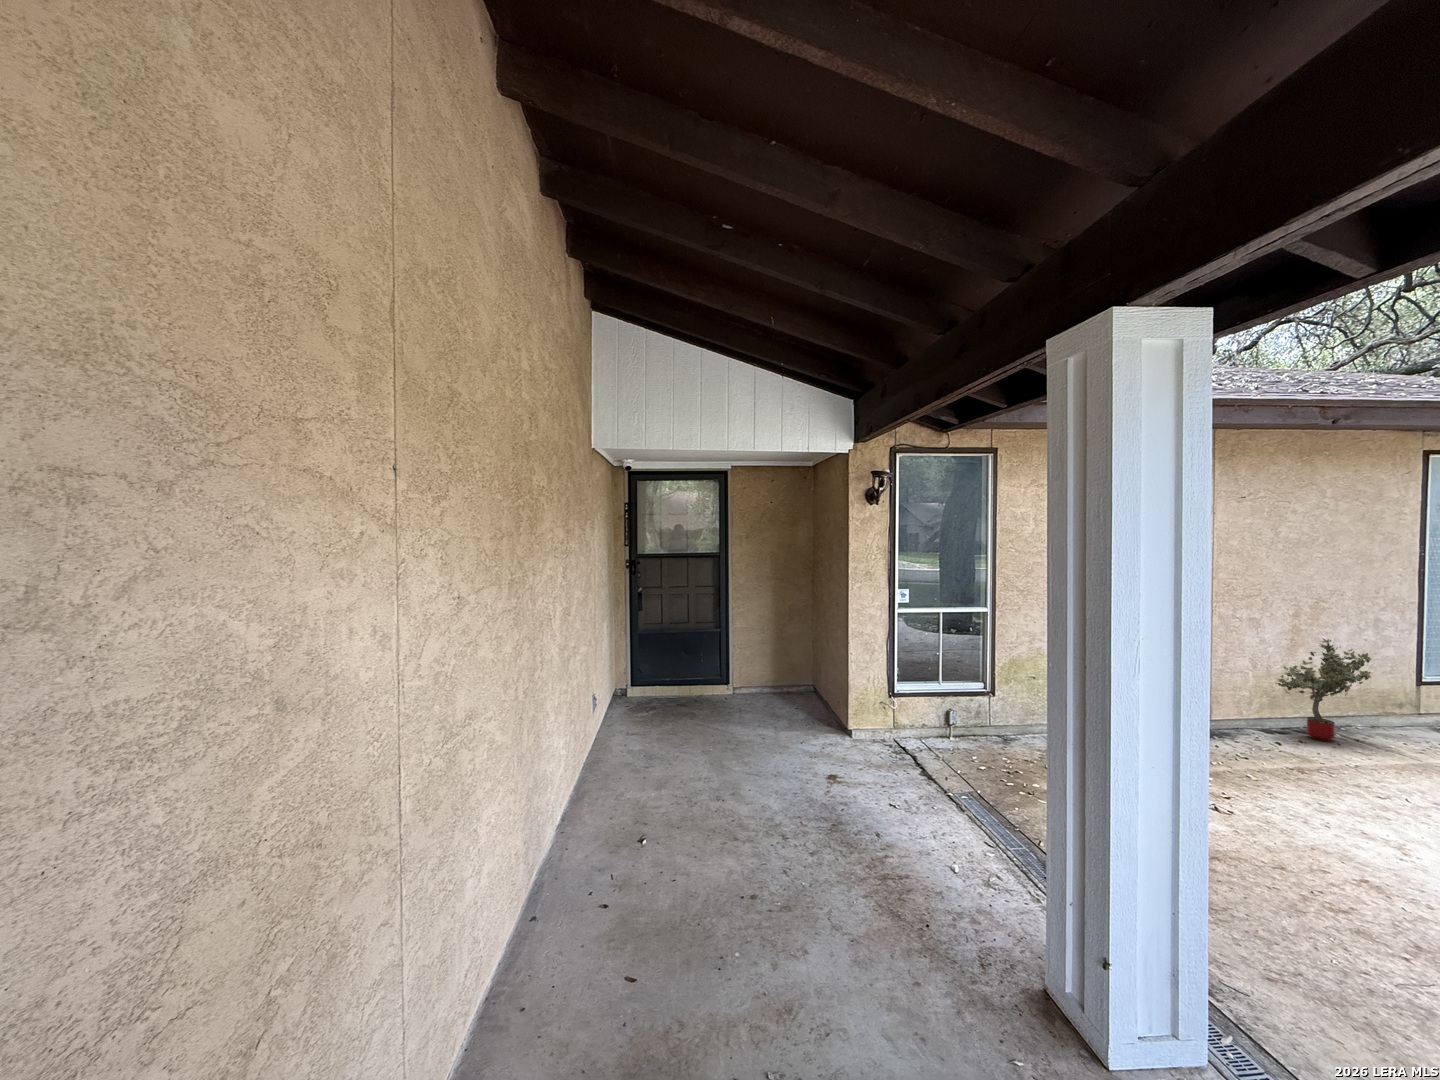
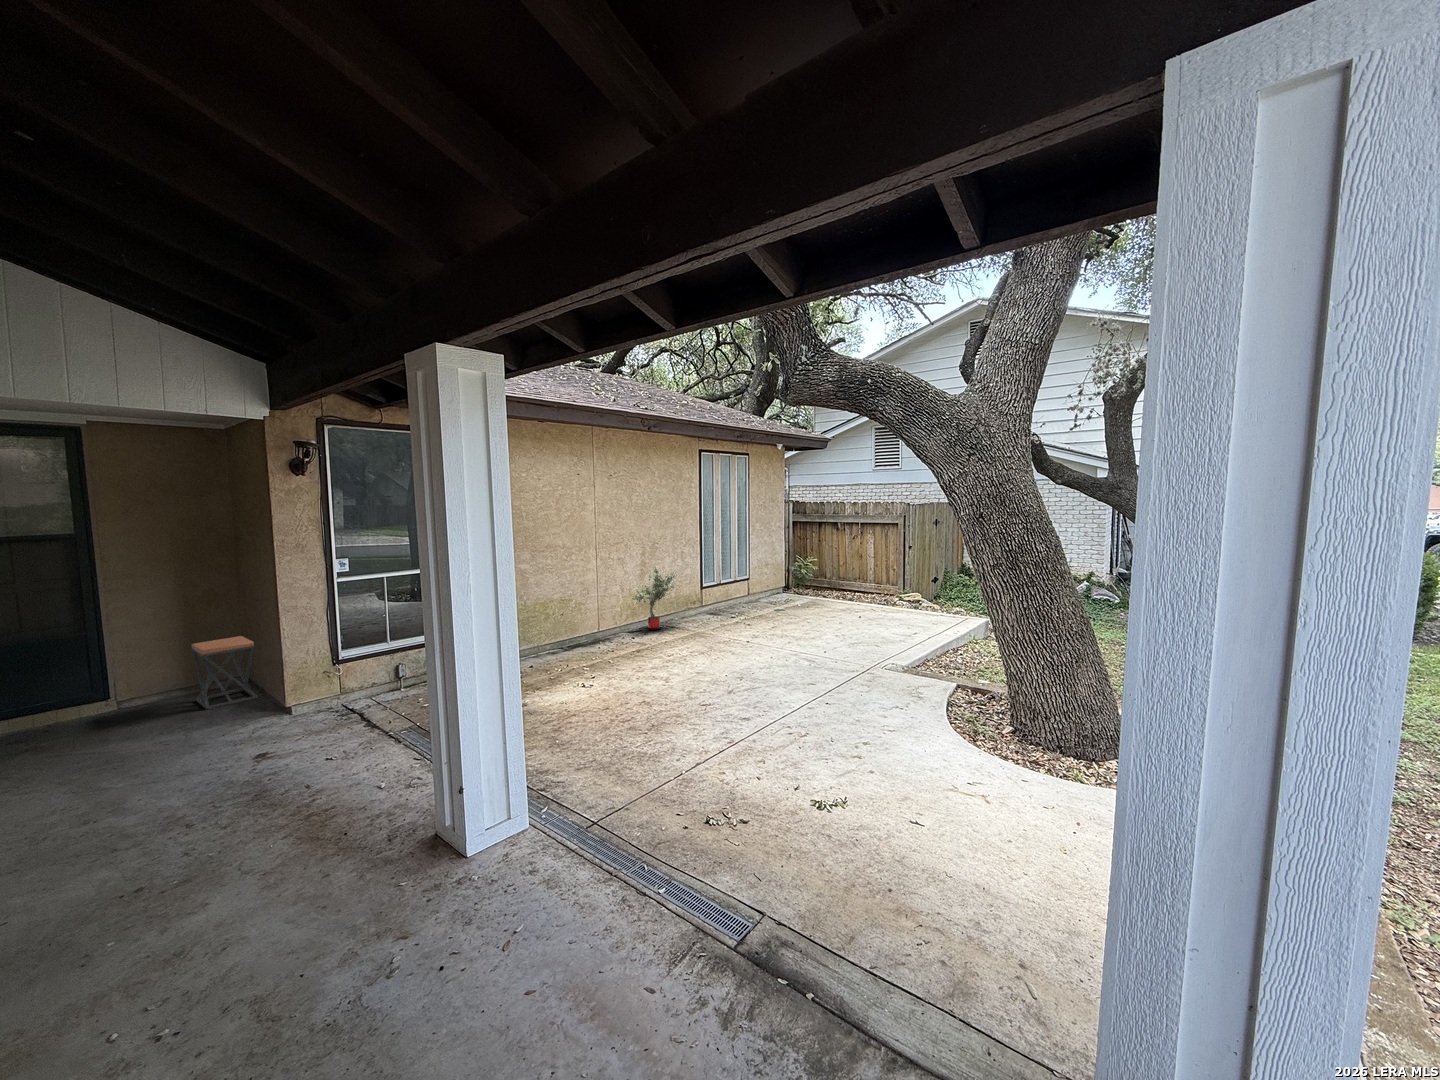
stool: none [781,649,823,710] -> present [192,636,258,710]

